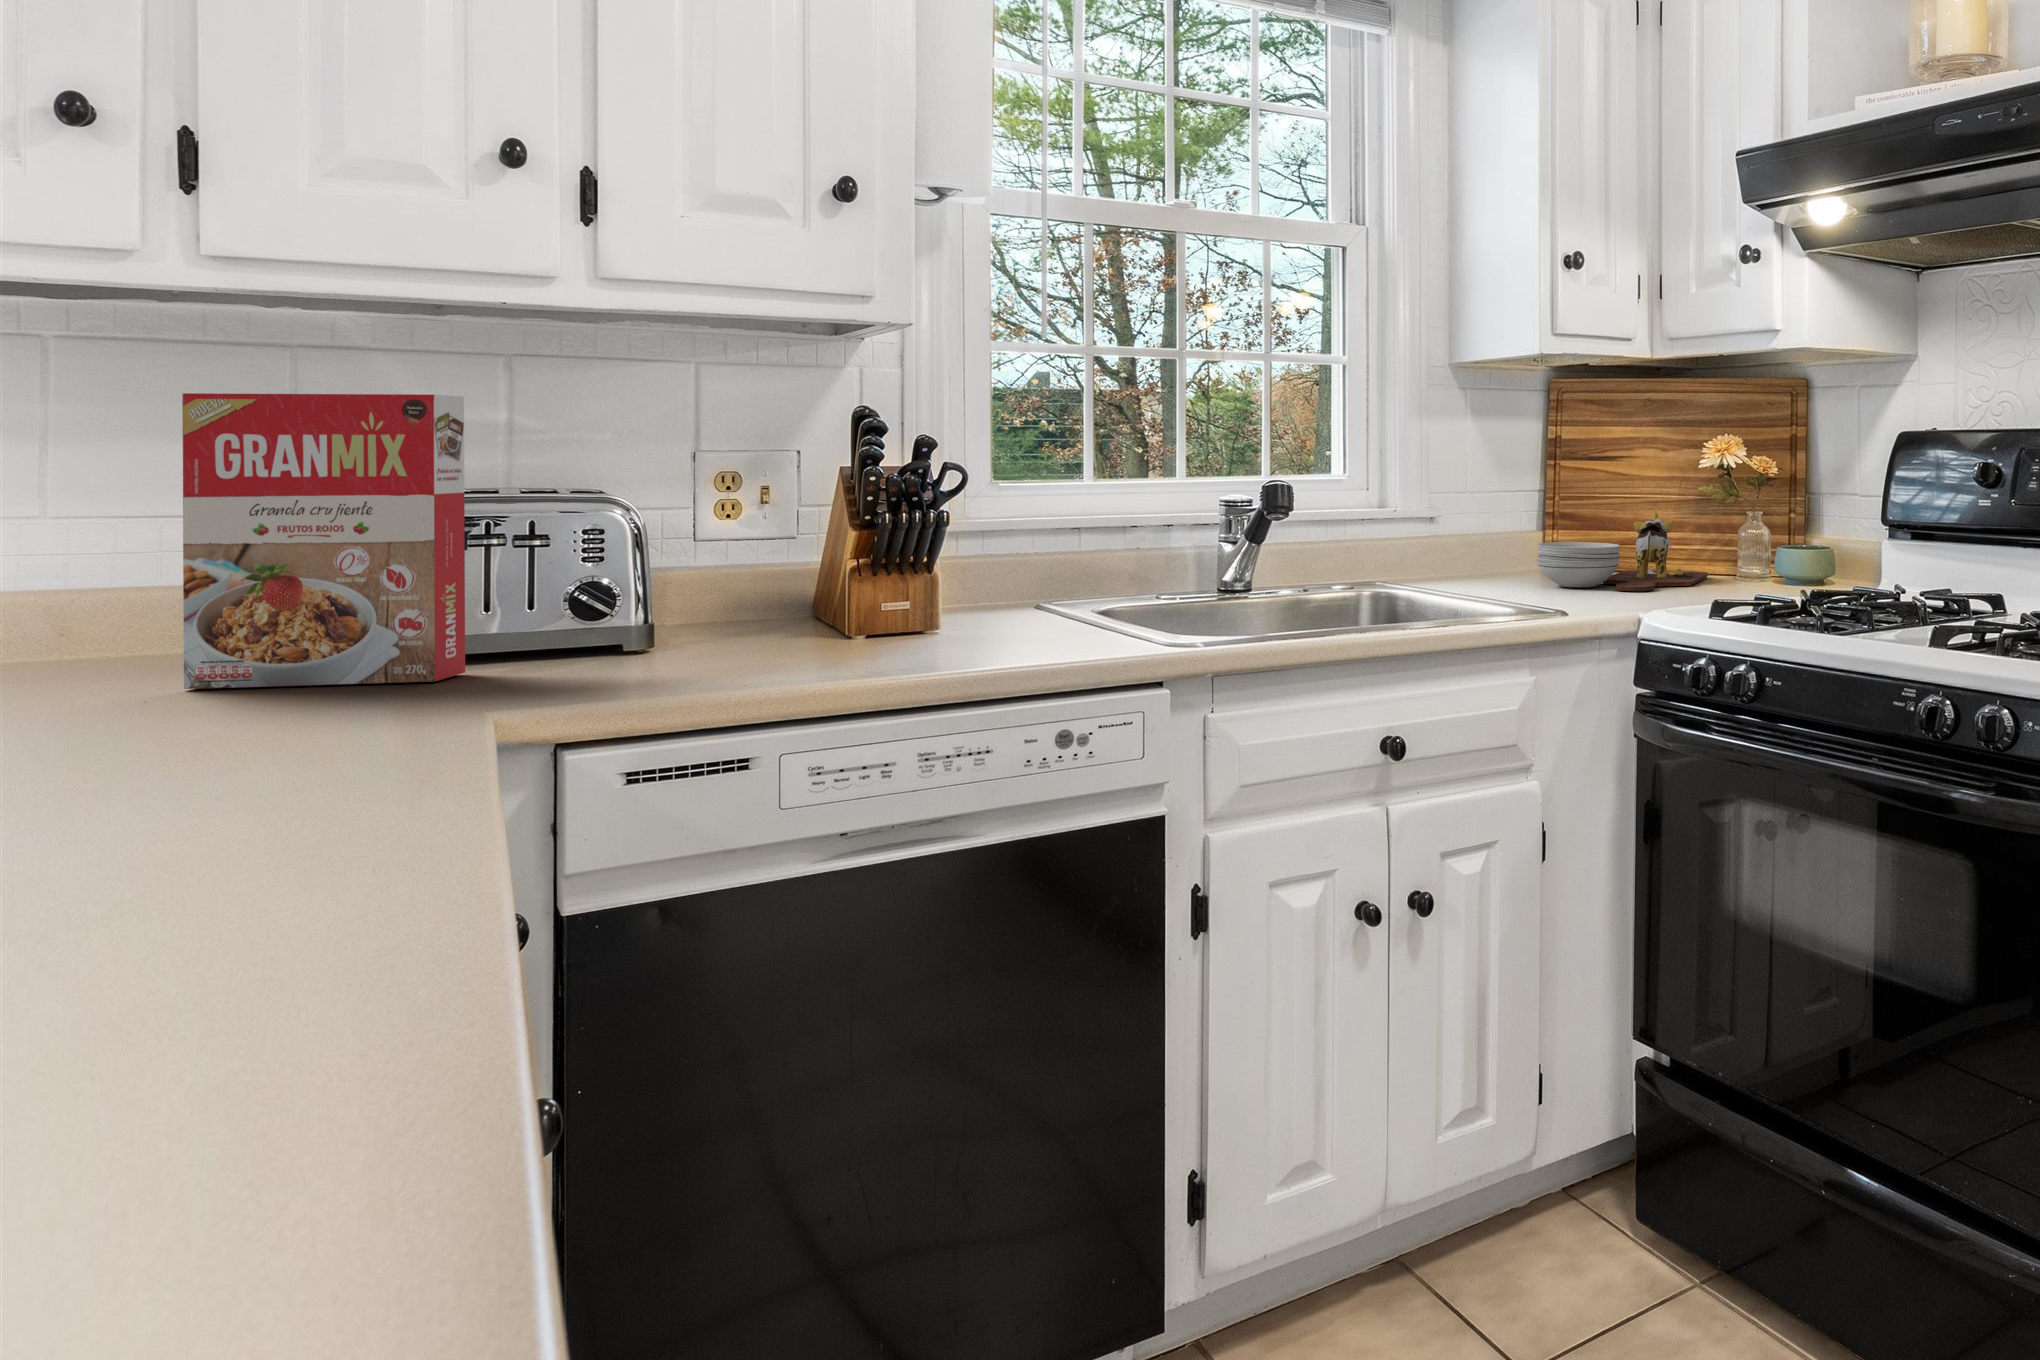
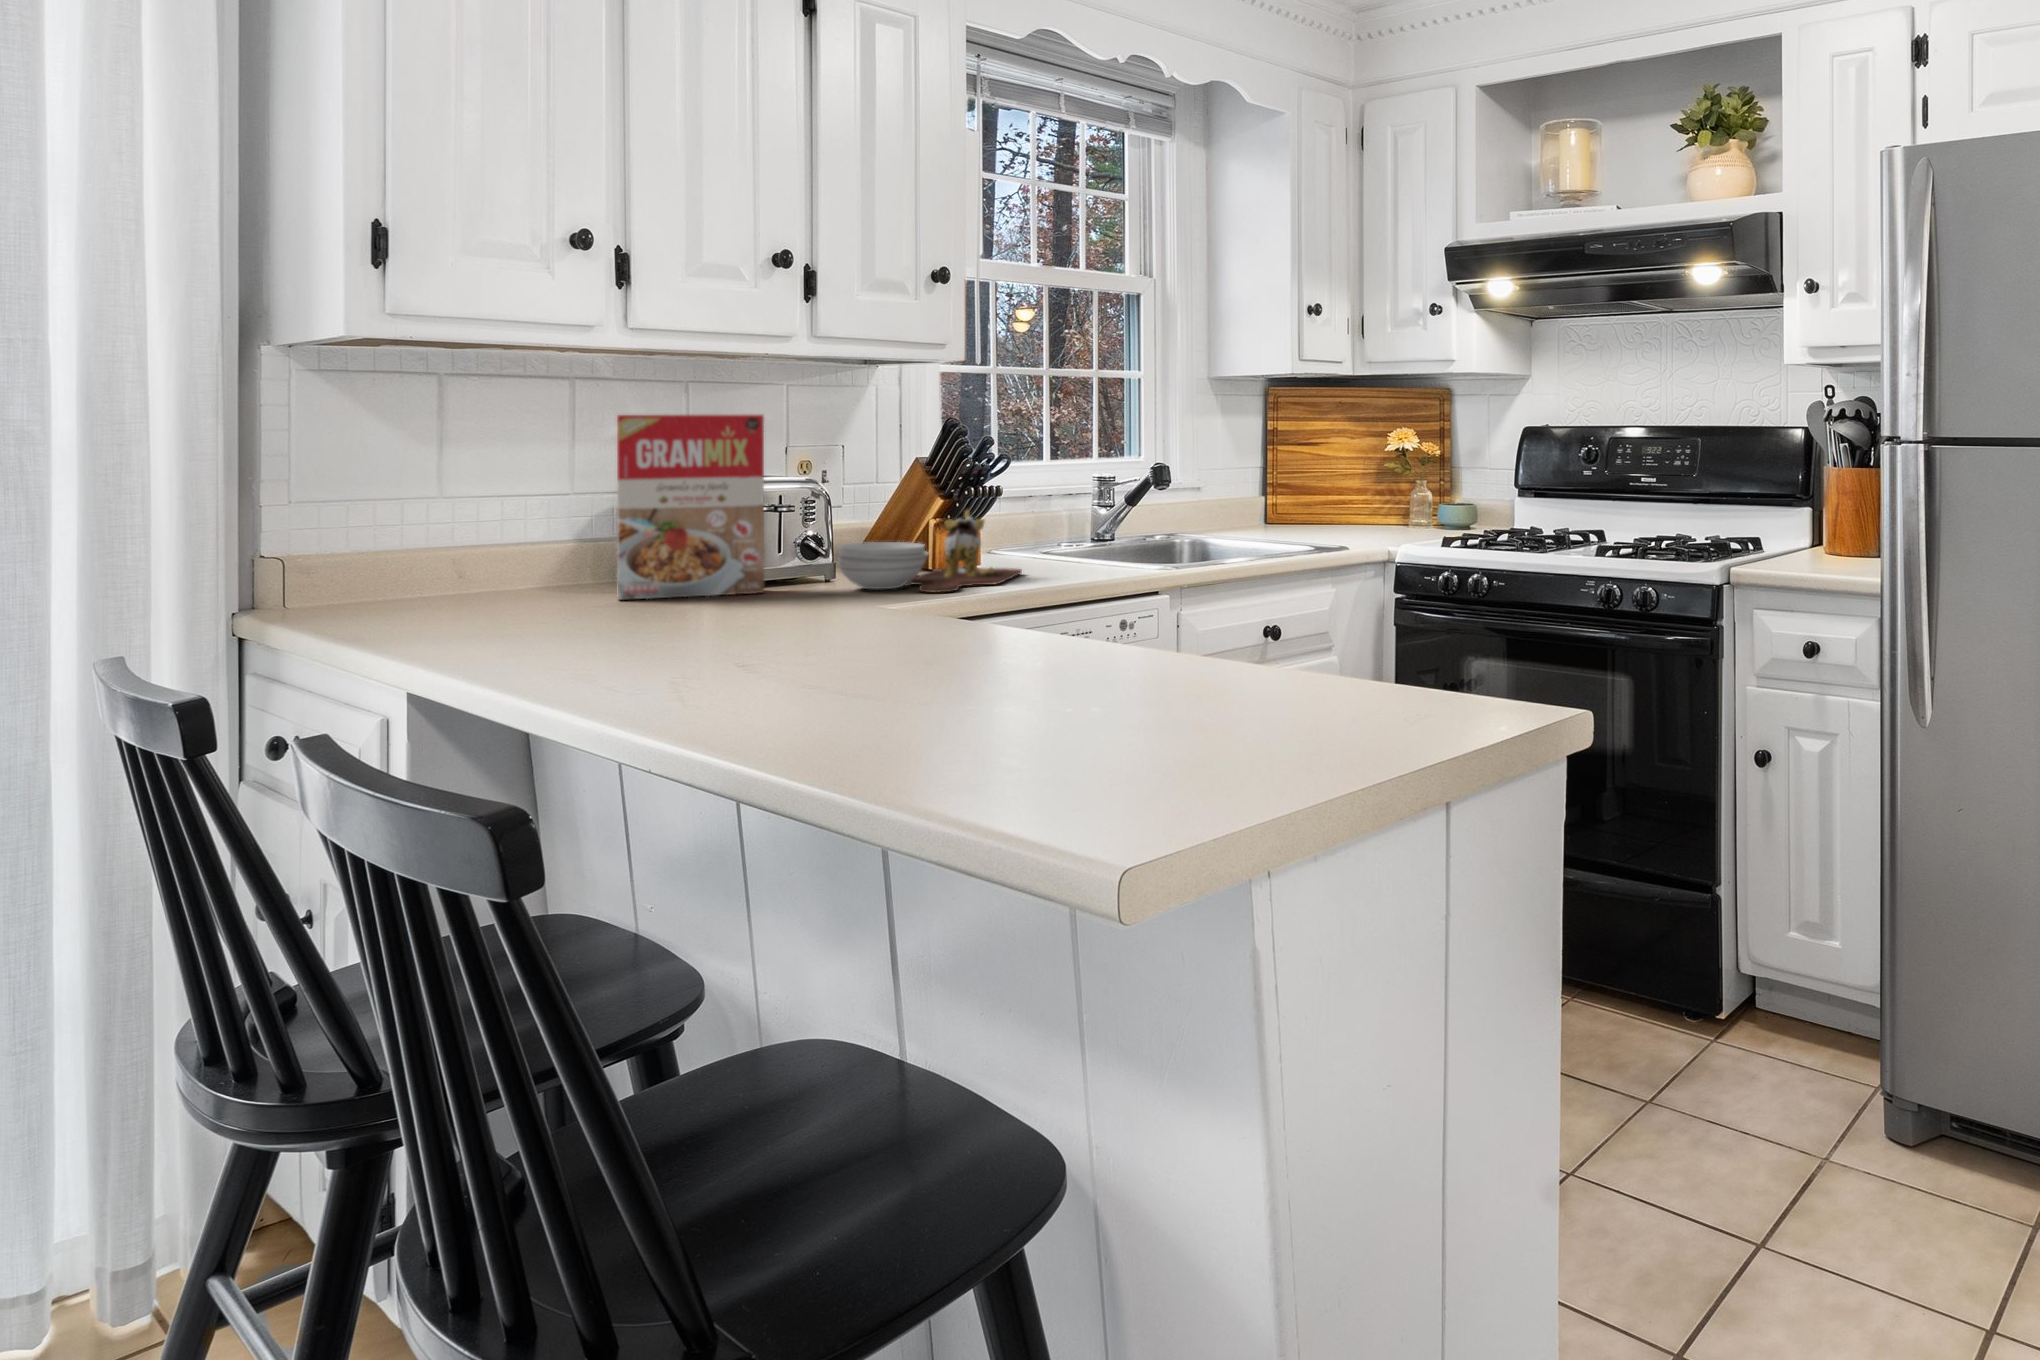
cutting board: present [1537,512,1708,591] -> present [838,510,1022,592]

